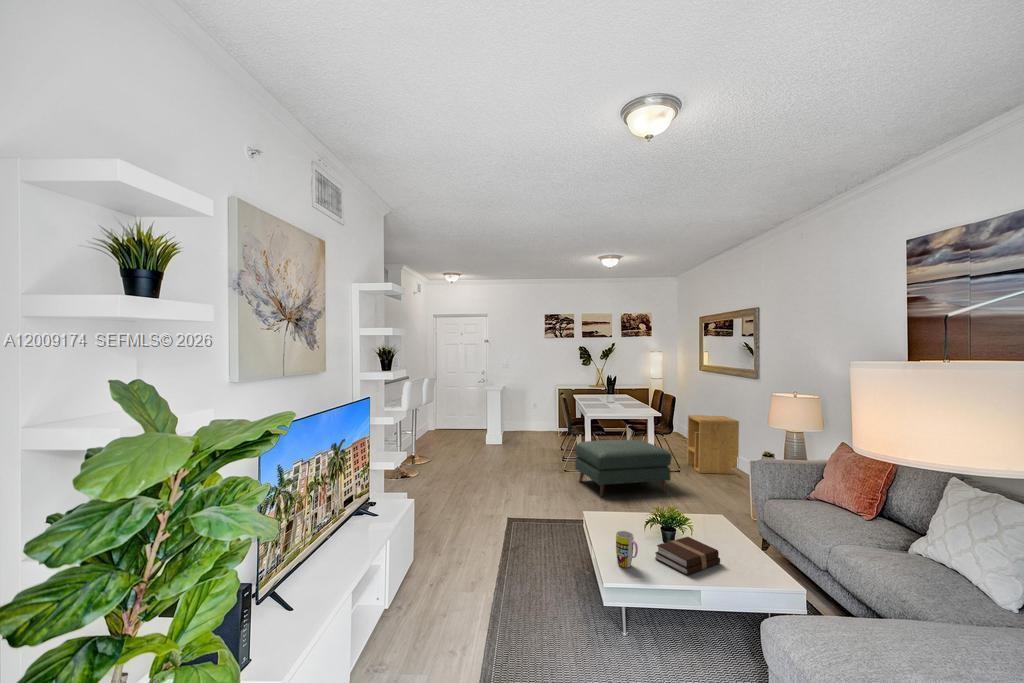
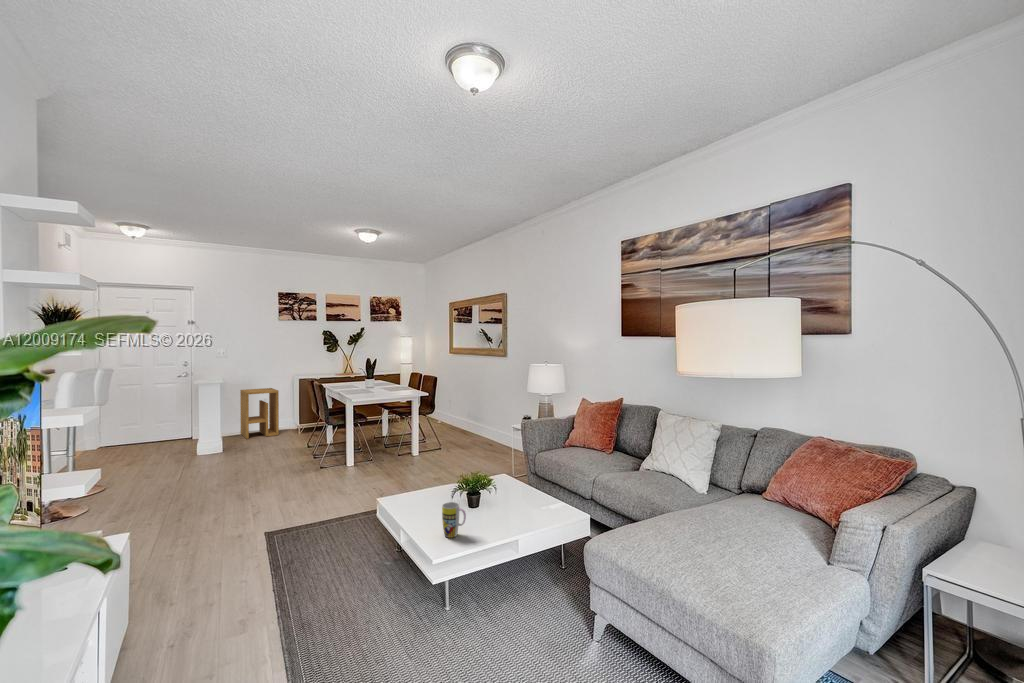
side table: present [687,415,739,474] -> present [240,388,279,439]
ottoman: present [575,440,671,497] -> none [342,422,442,486]
book: present [655,537,720,575] -> none [474,496,527,528]

